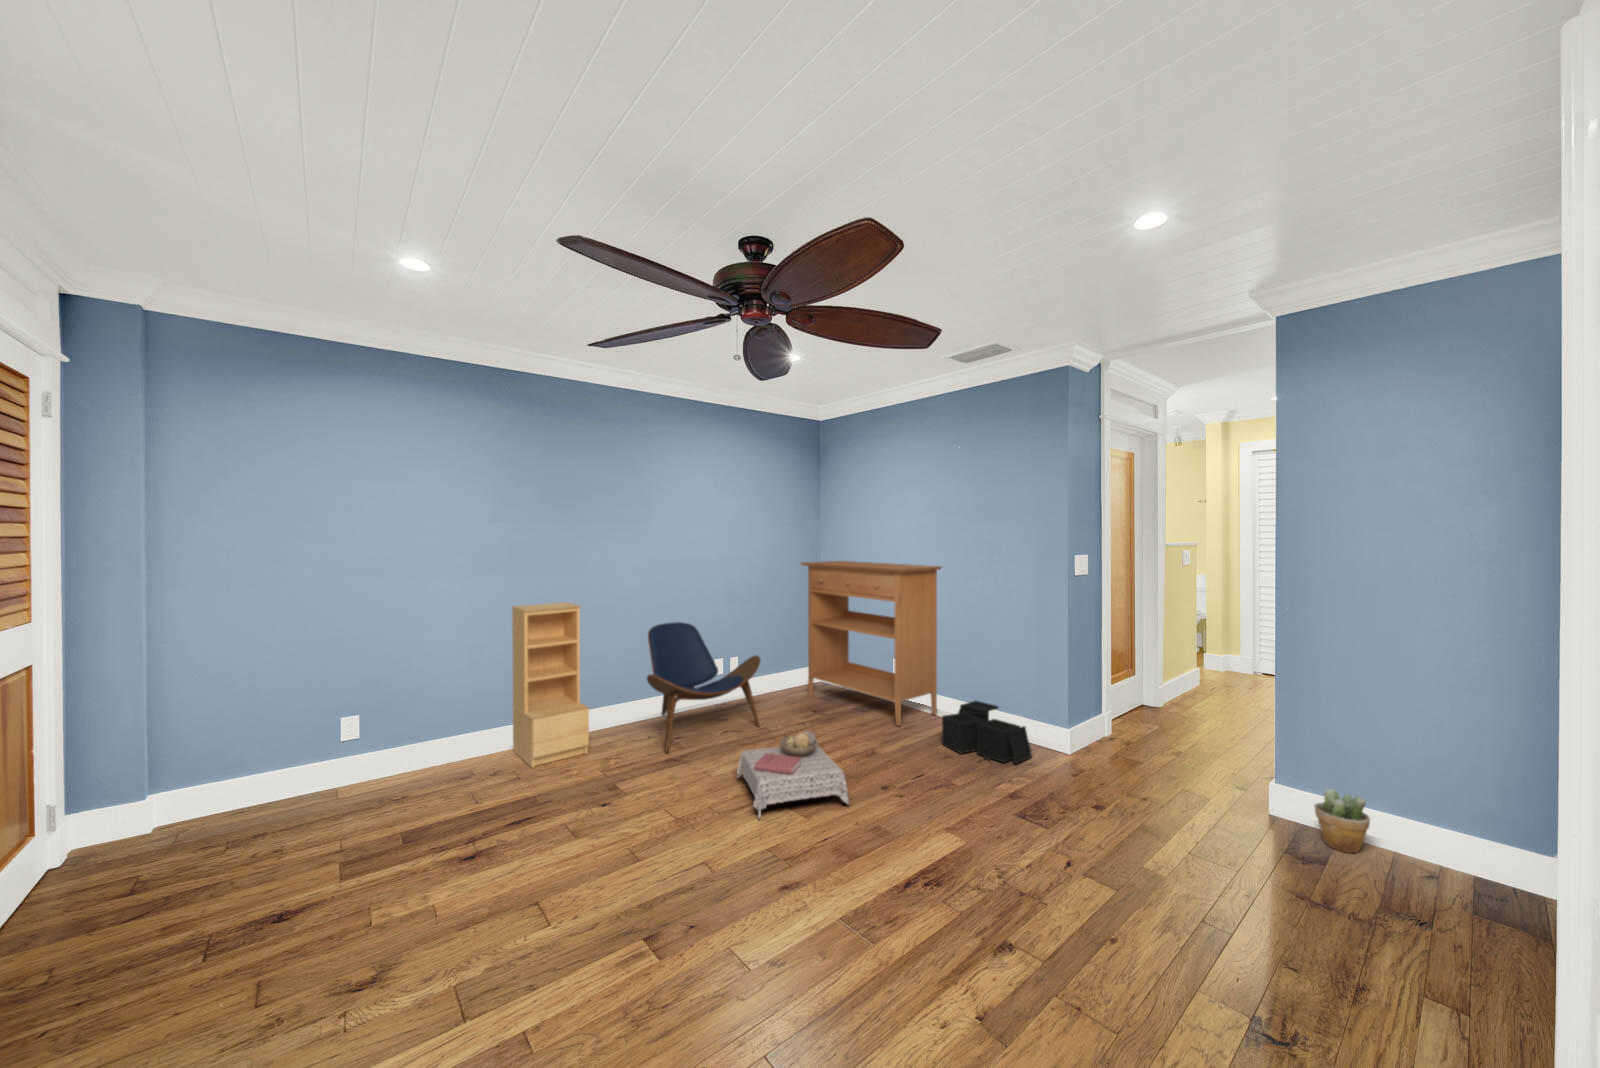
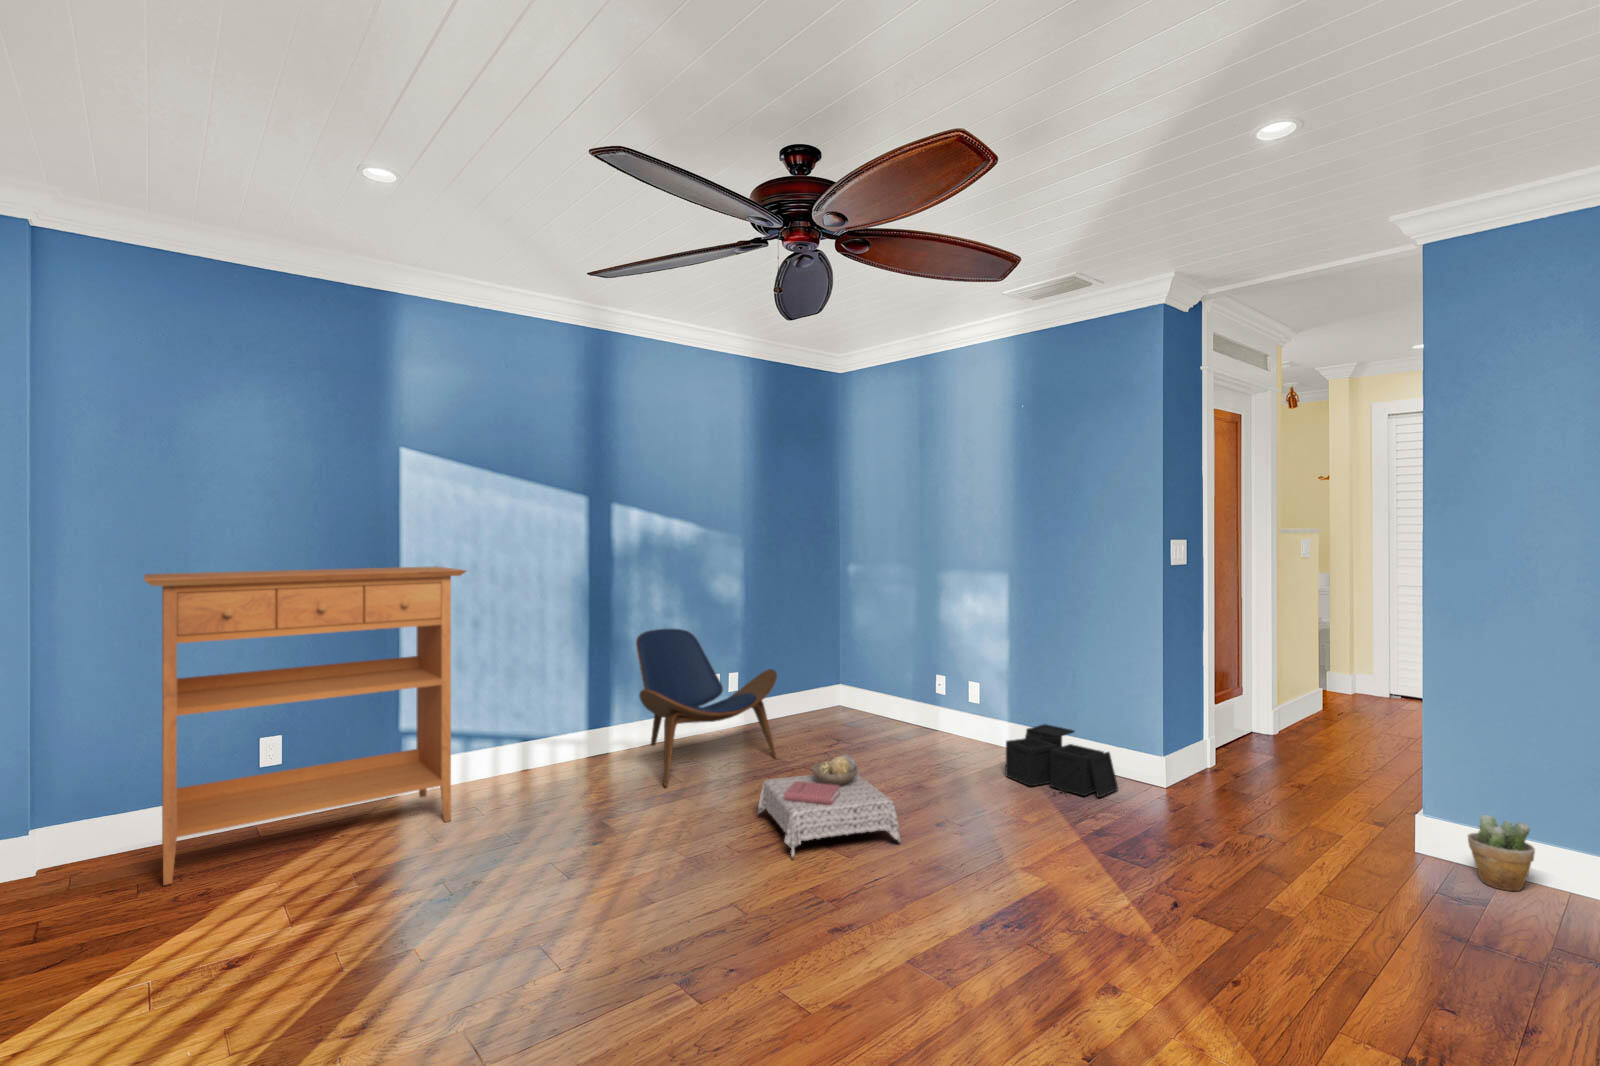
console table: present [801,561,942,726] -> present [144,567,466,885]
bookshelf: present [512,602,589,768] -> none [471,601,569,804]

